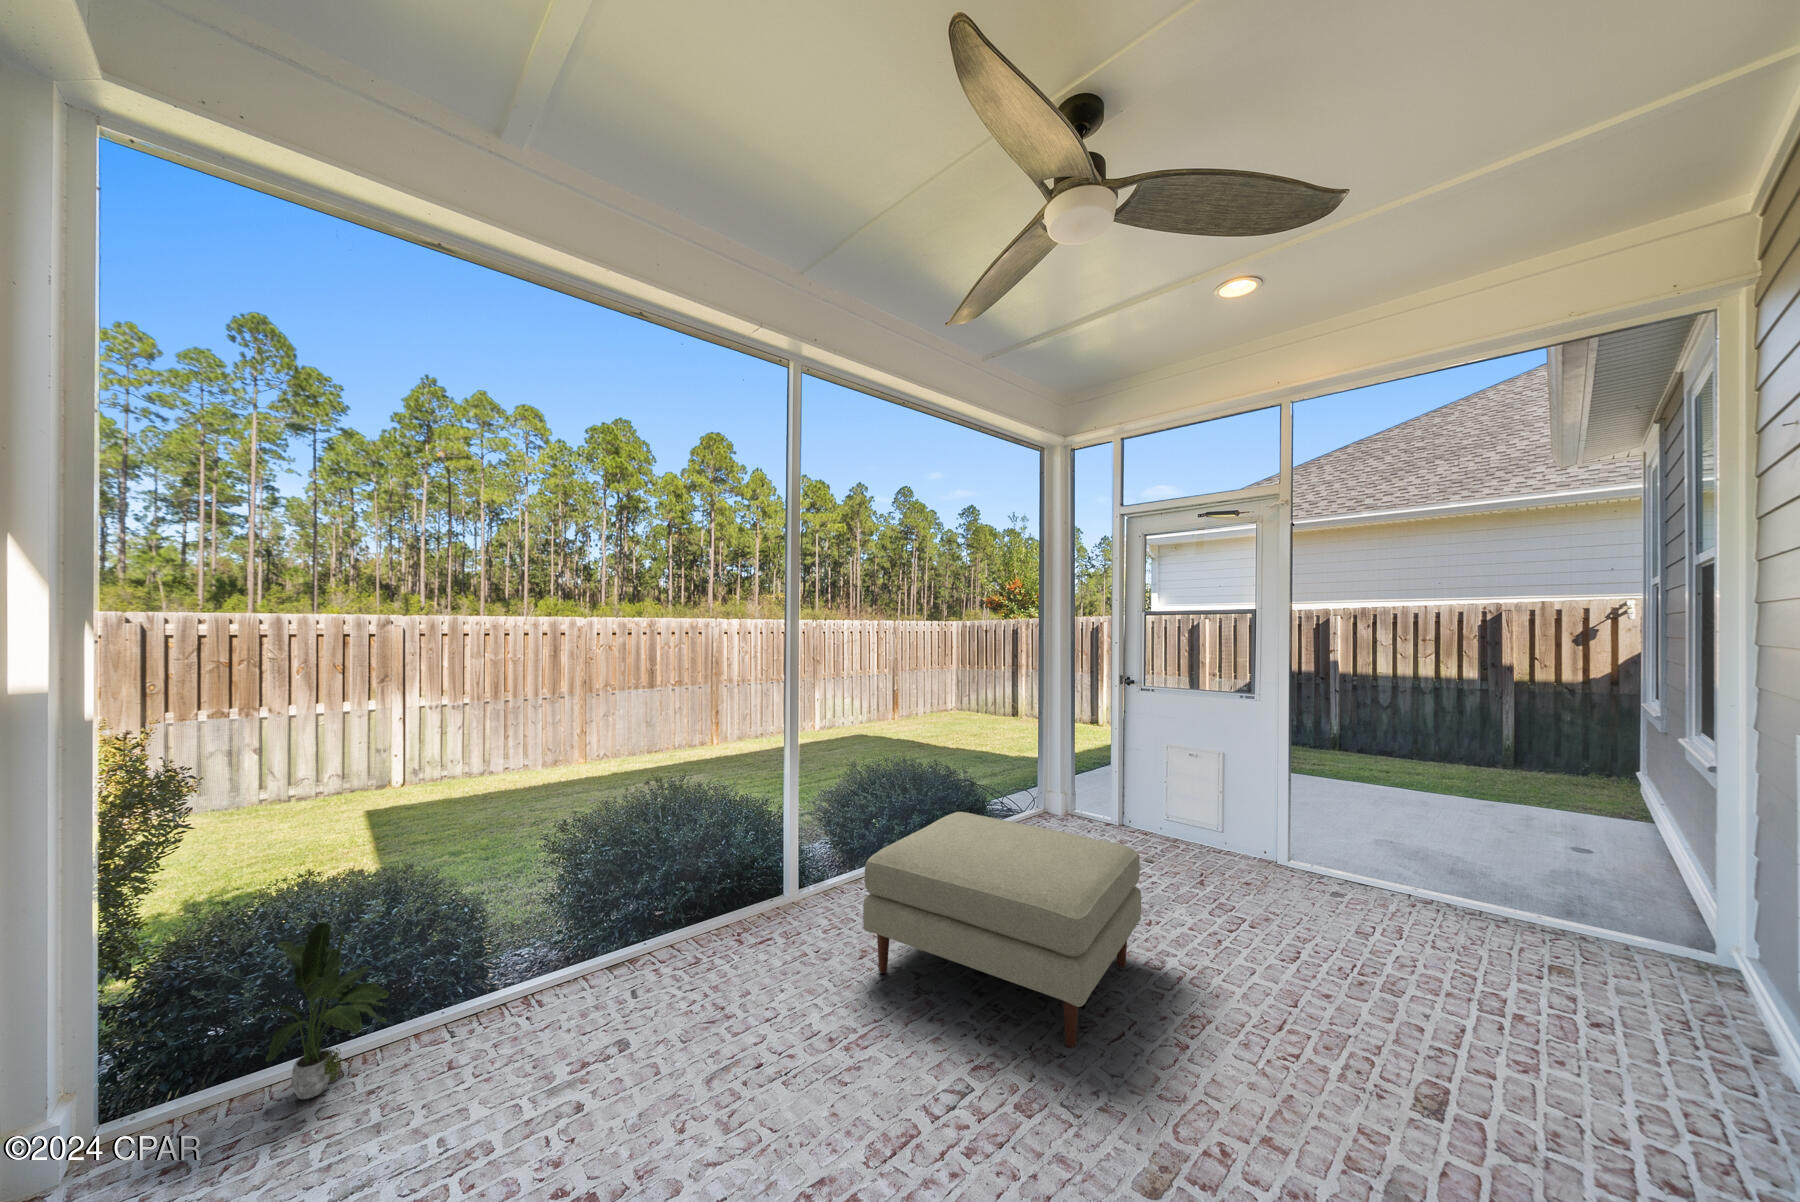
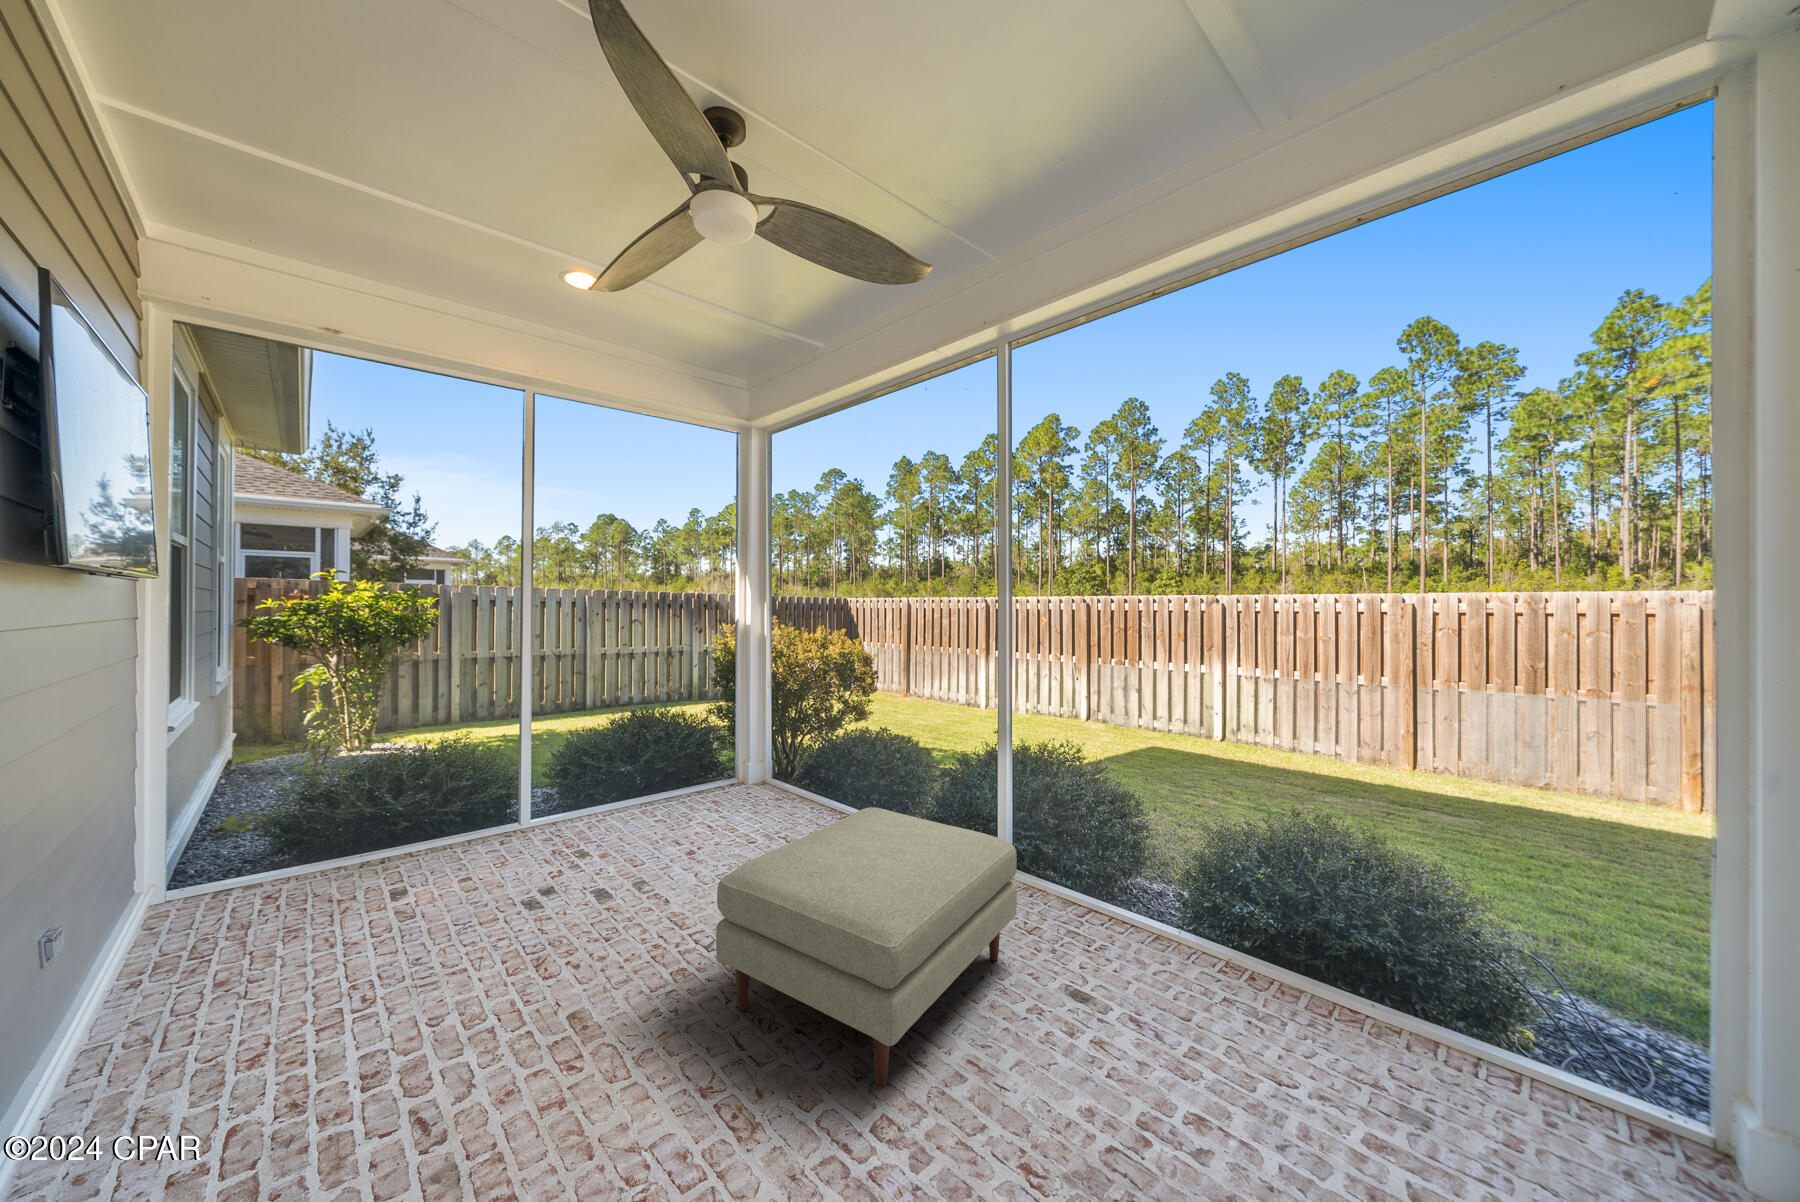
potted plant: present [244,922,389,1099] -> none [765,727,818,796]

